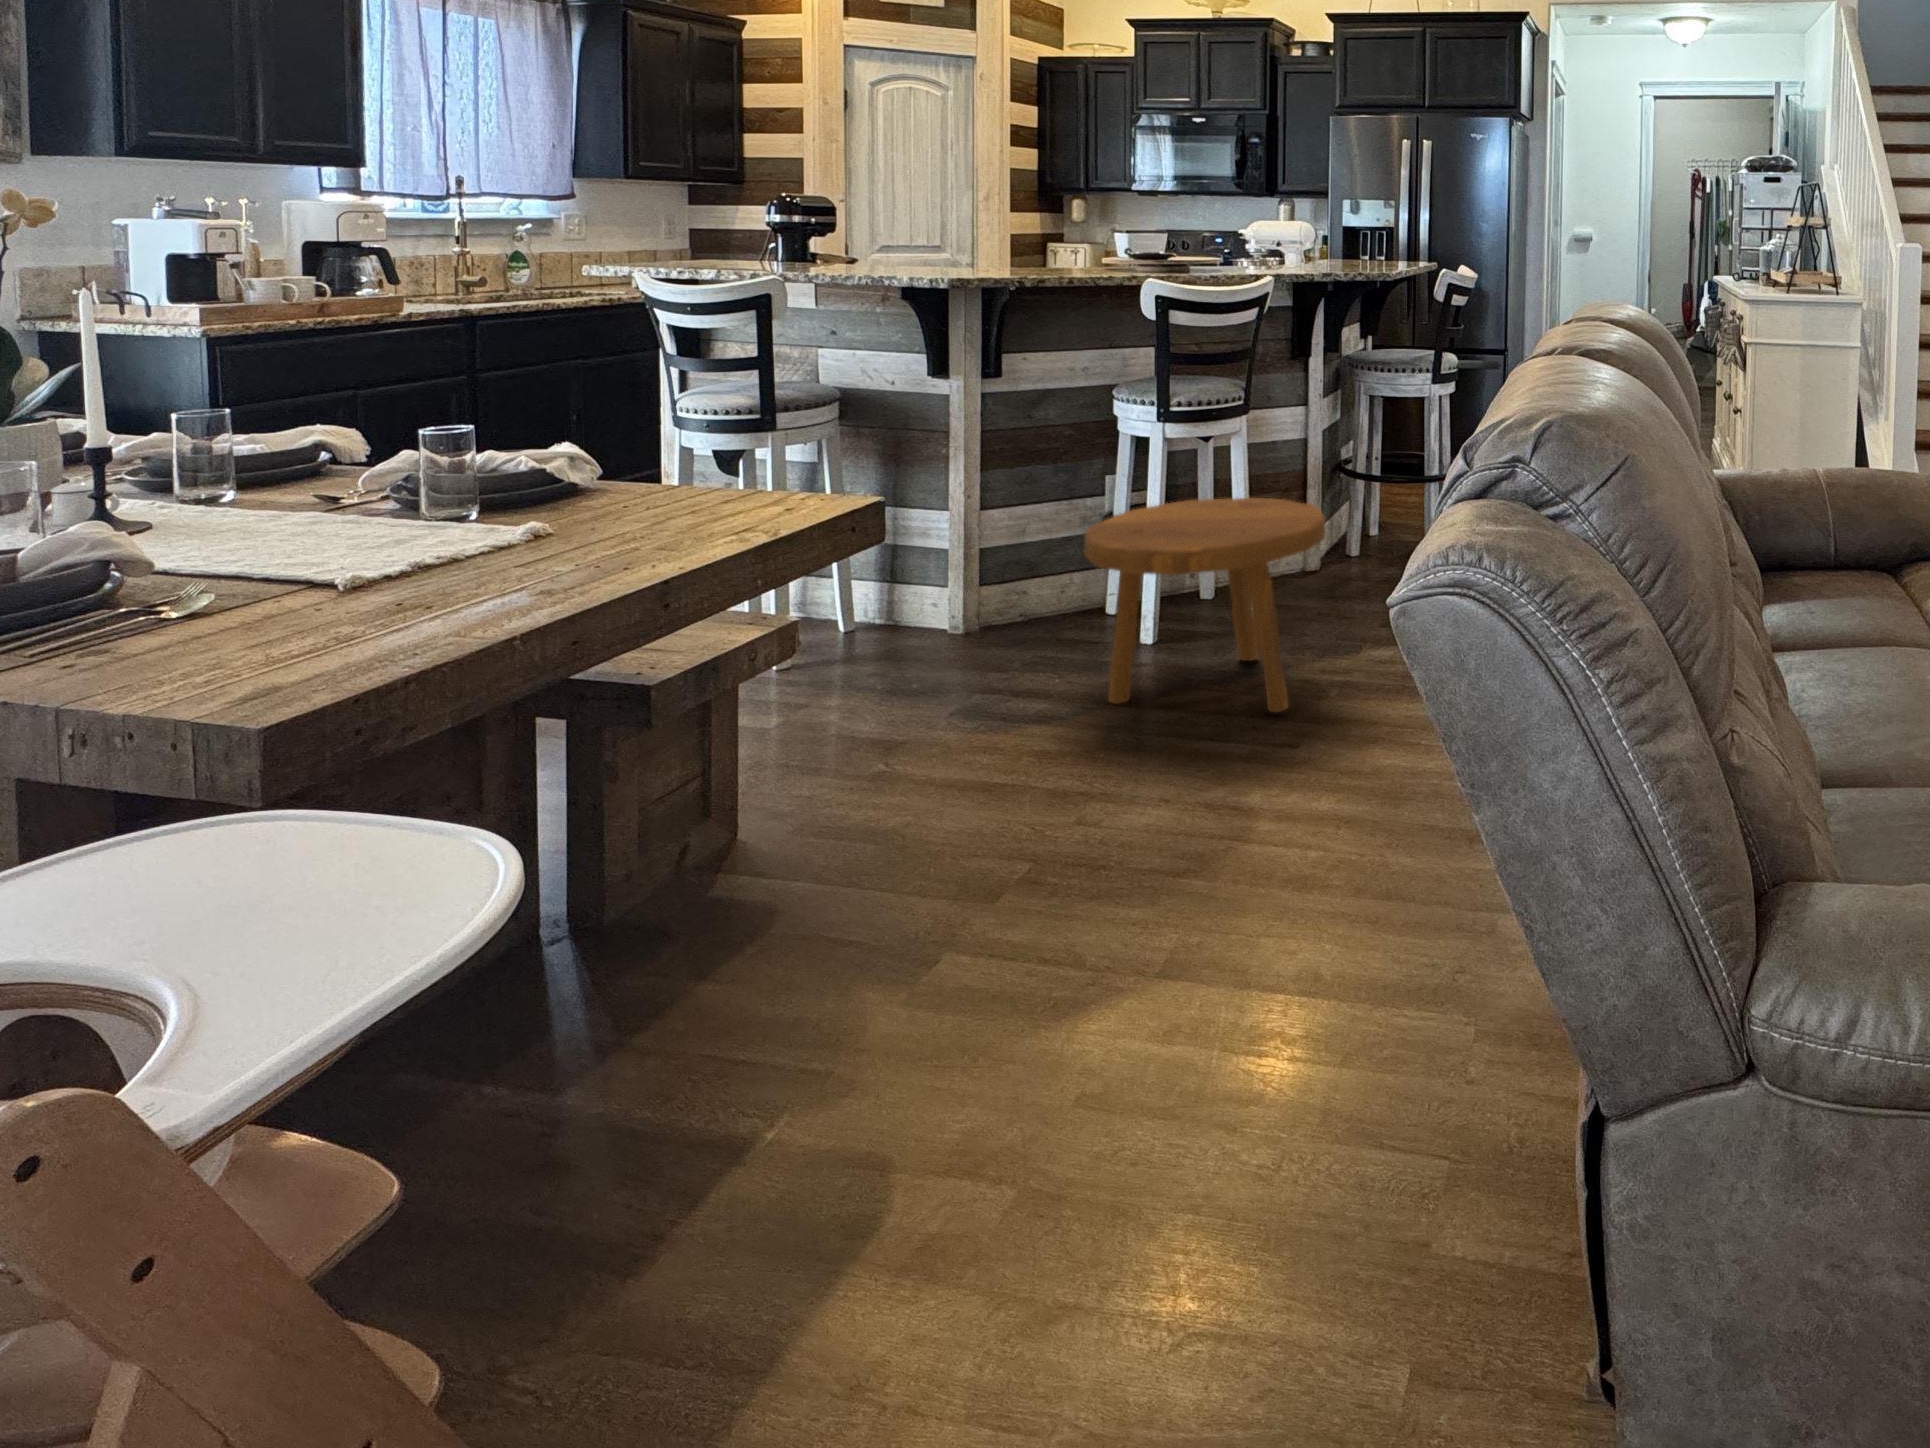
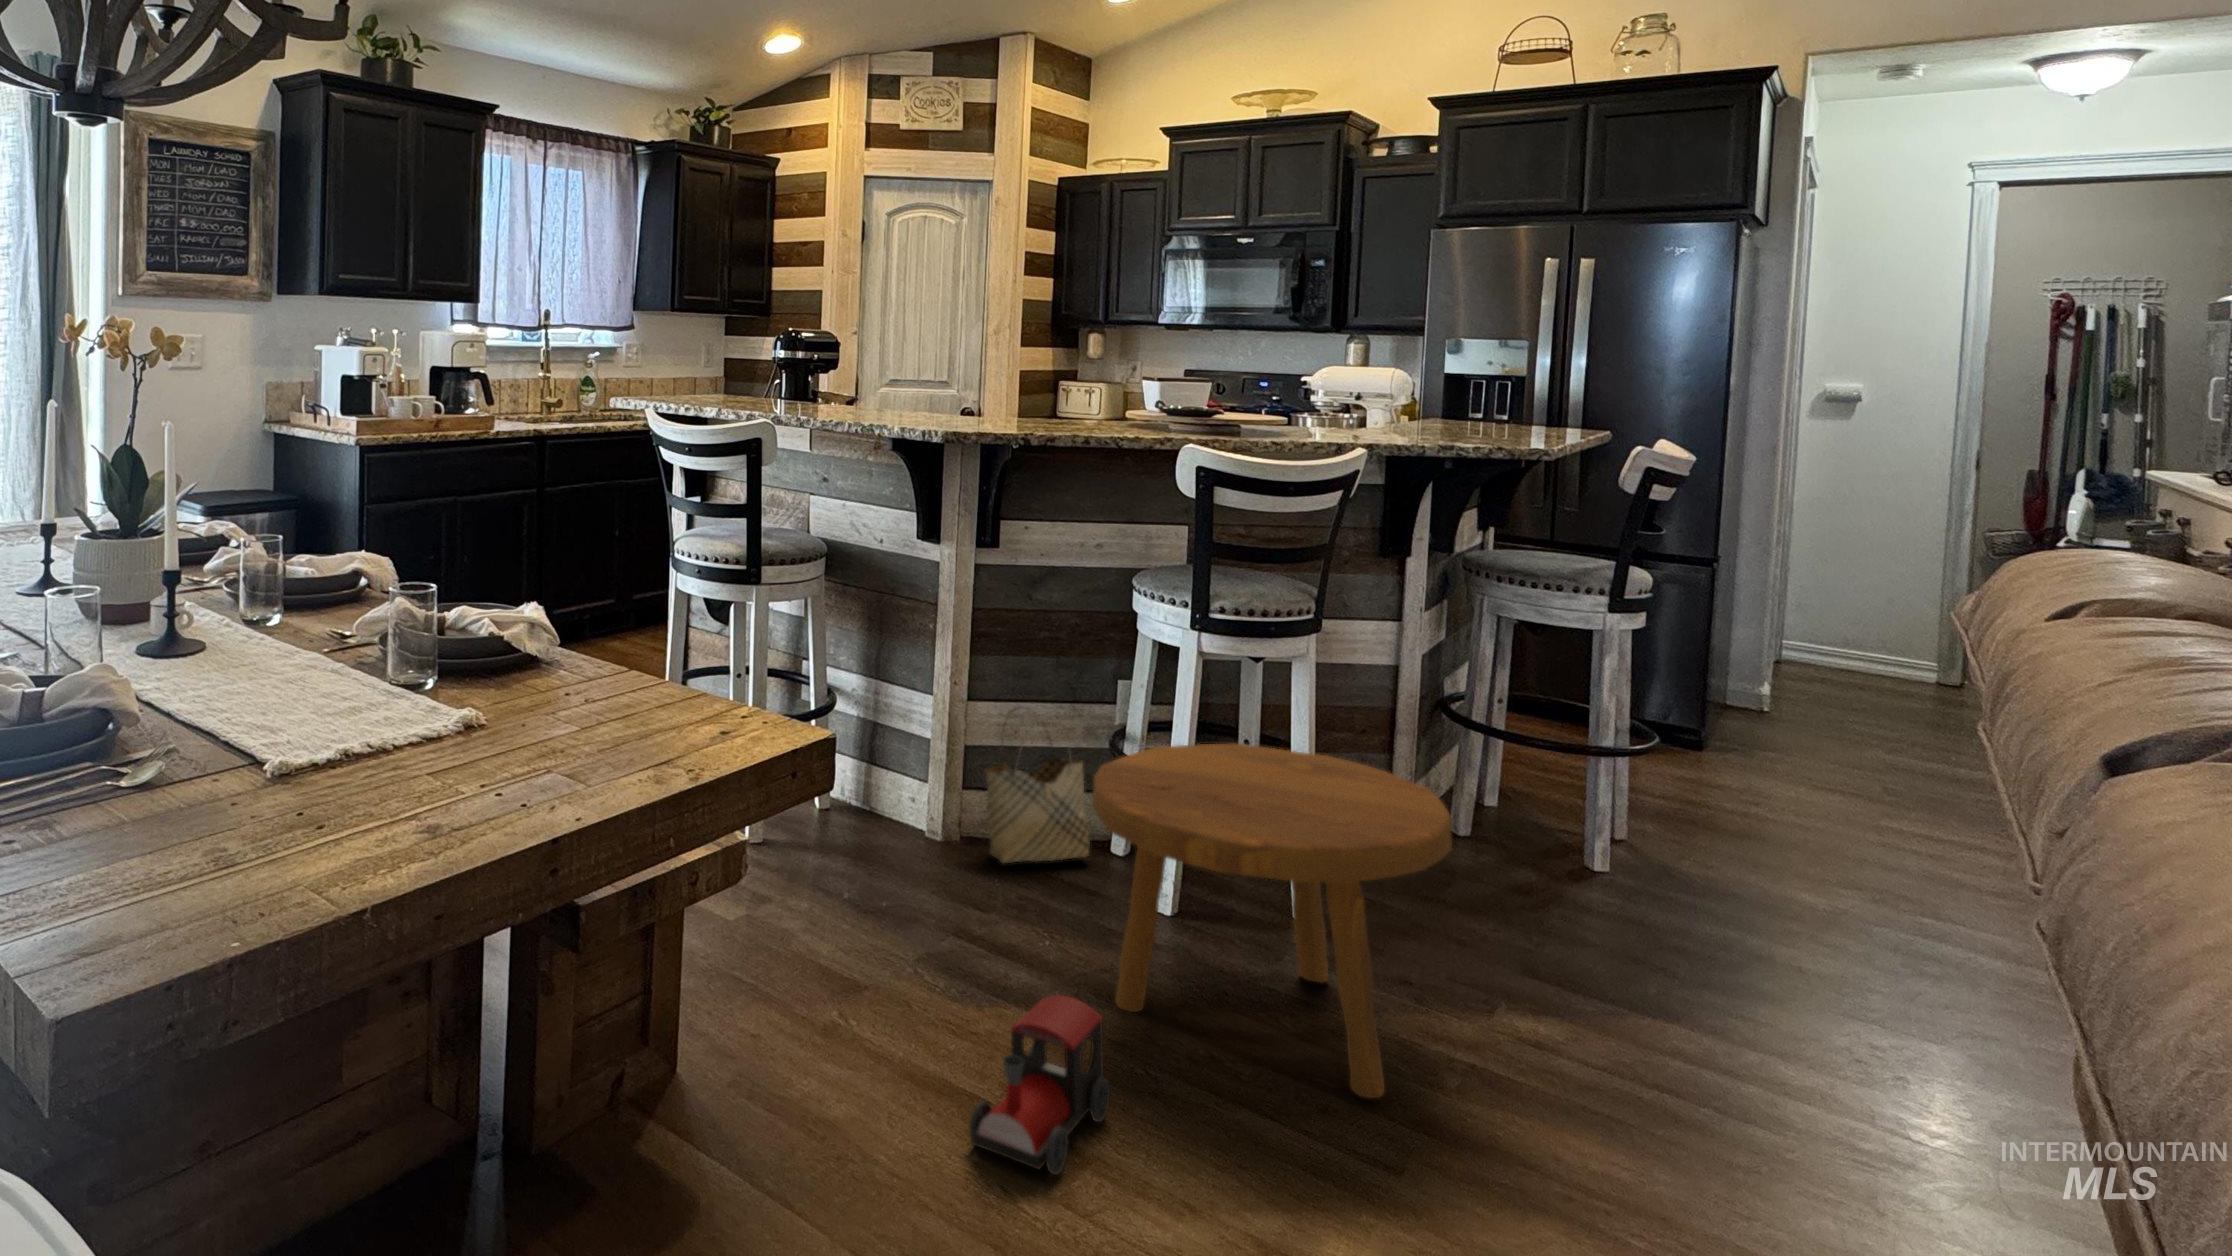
woven basket: none [995,506,1085,635] -> present [985,706,1090,863]
toy train: none [1002,684,1105,799] -> present [969,995,1110,1175]

